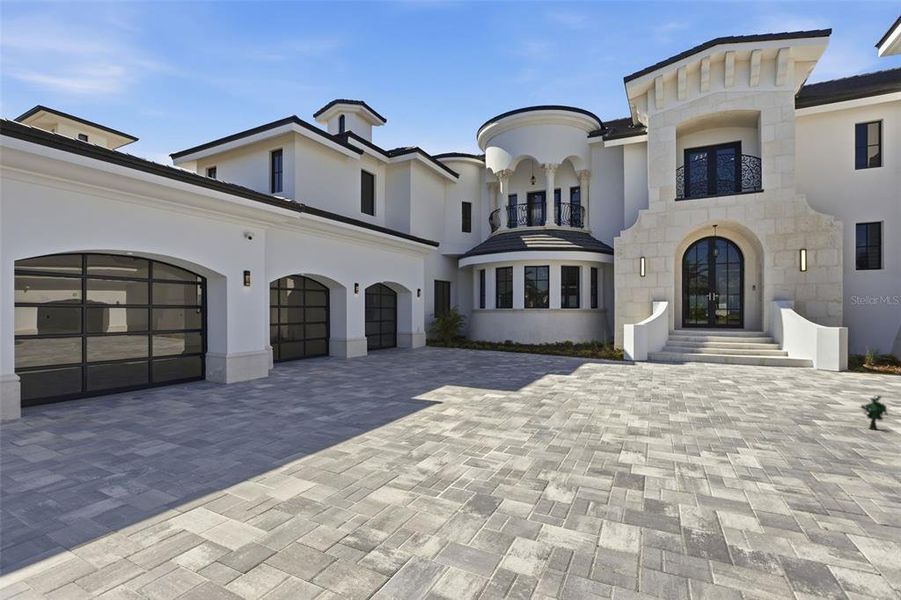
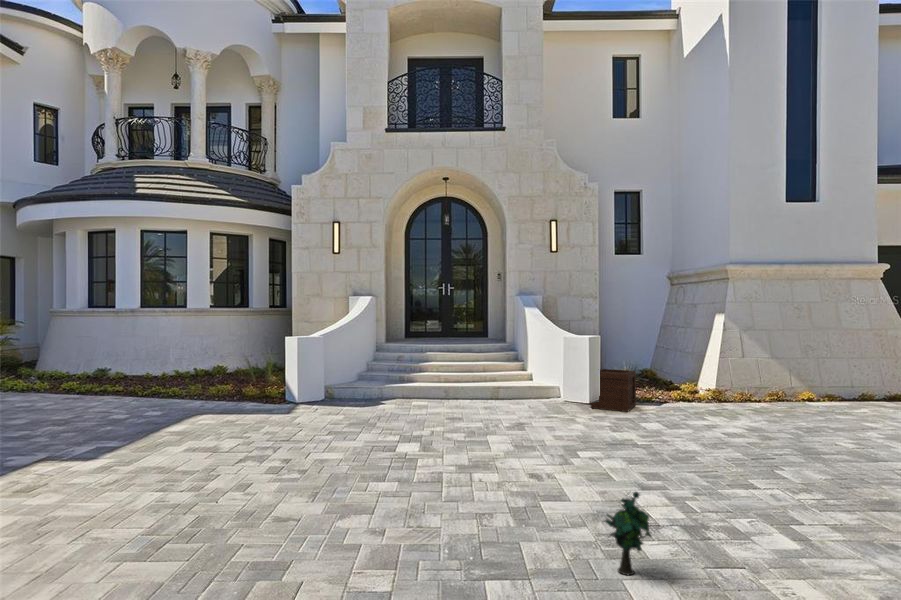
wooden crate: none [840,351,881,379] -> present [591,369,636,412]

